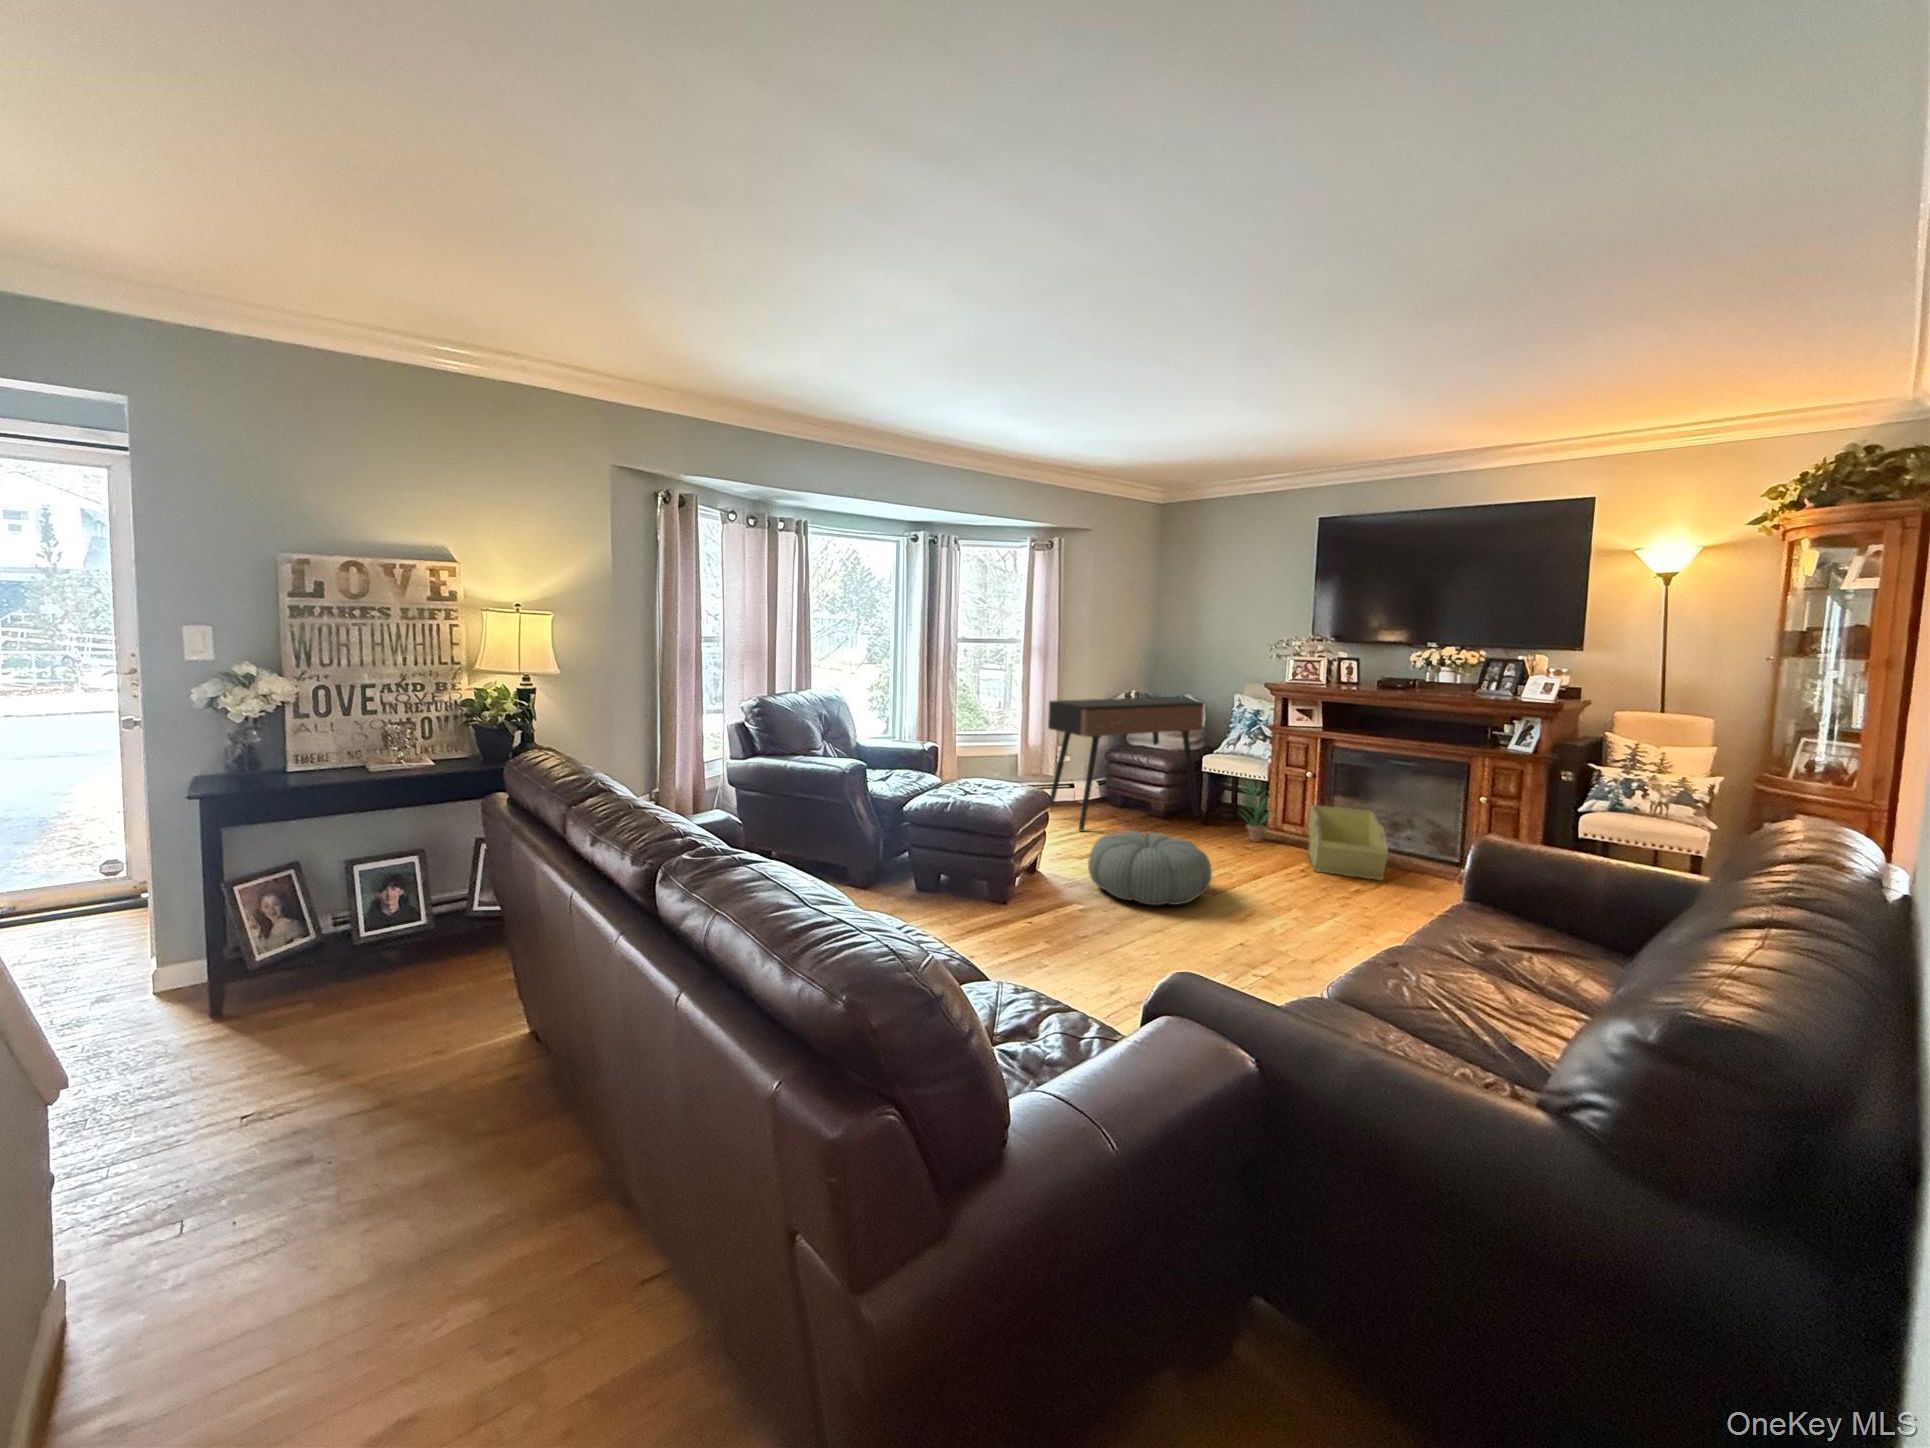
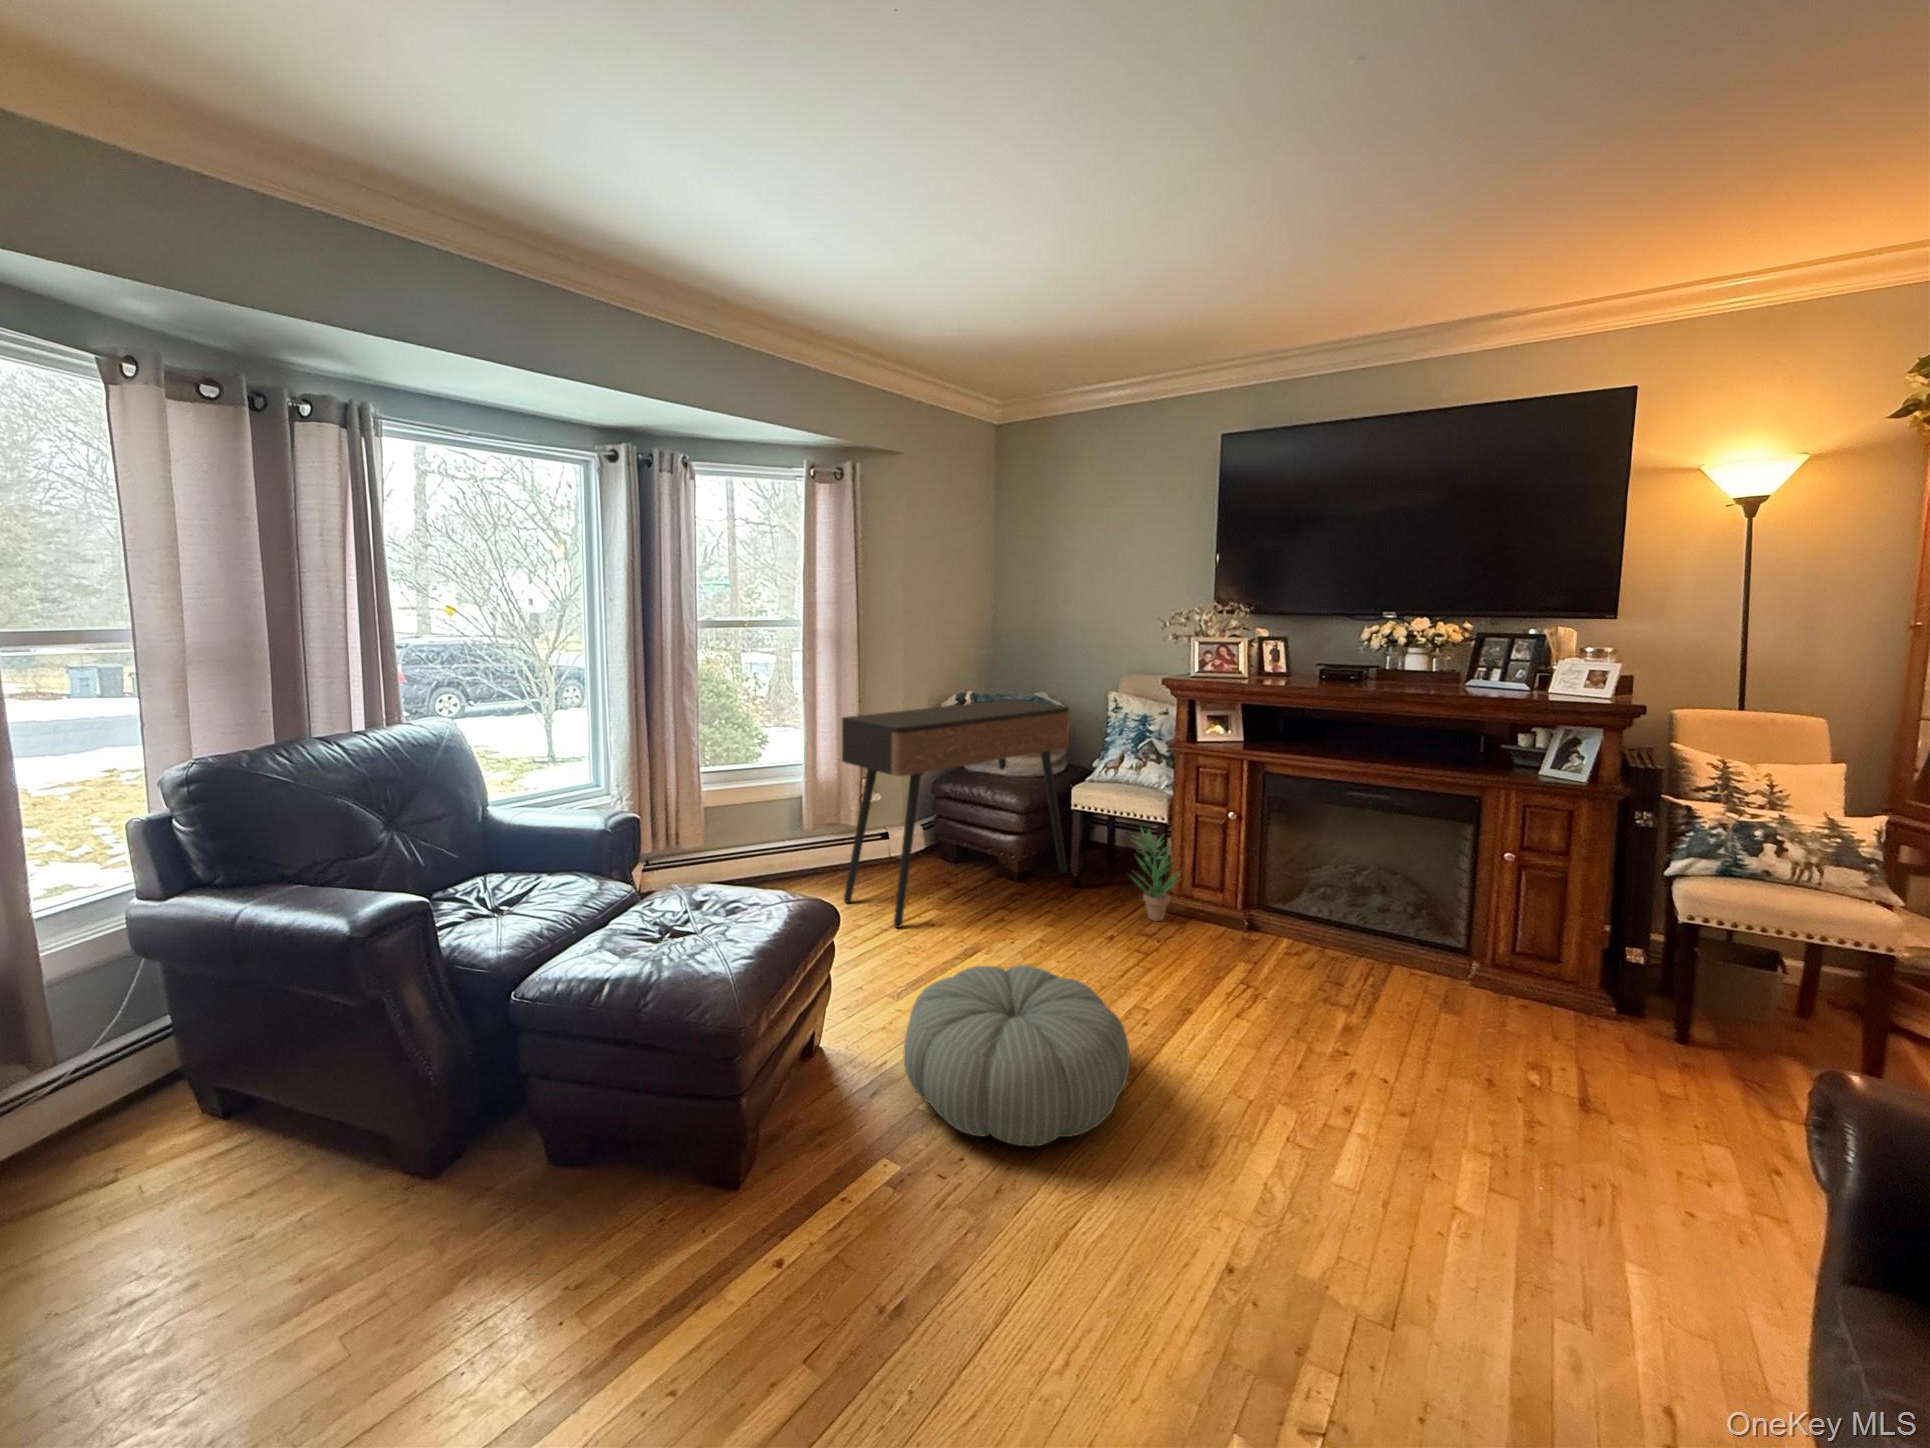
storage bin: present [1308,805,1389,880] -> none [1233,862,1381,994]

